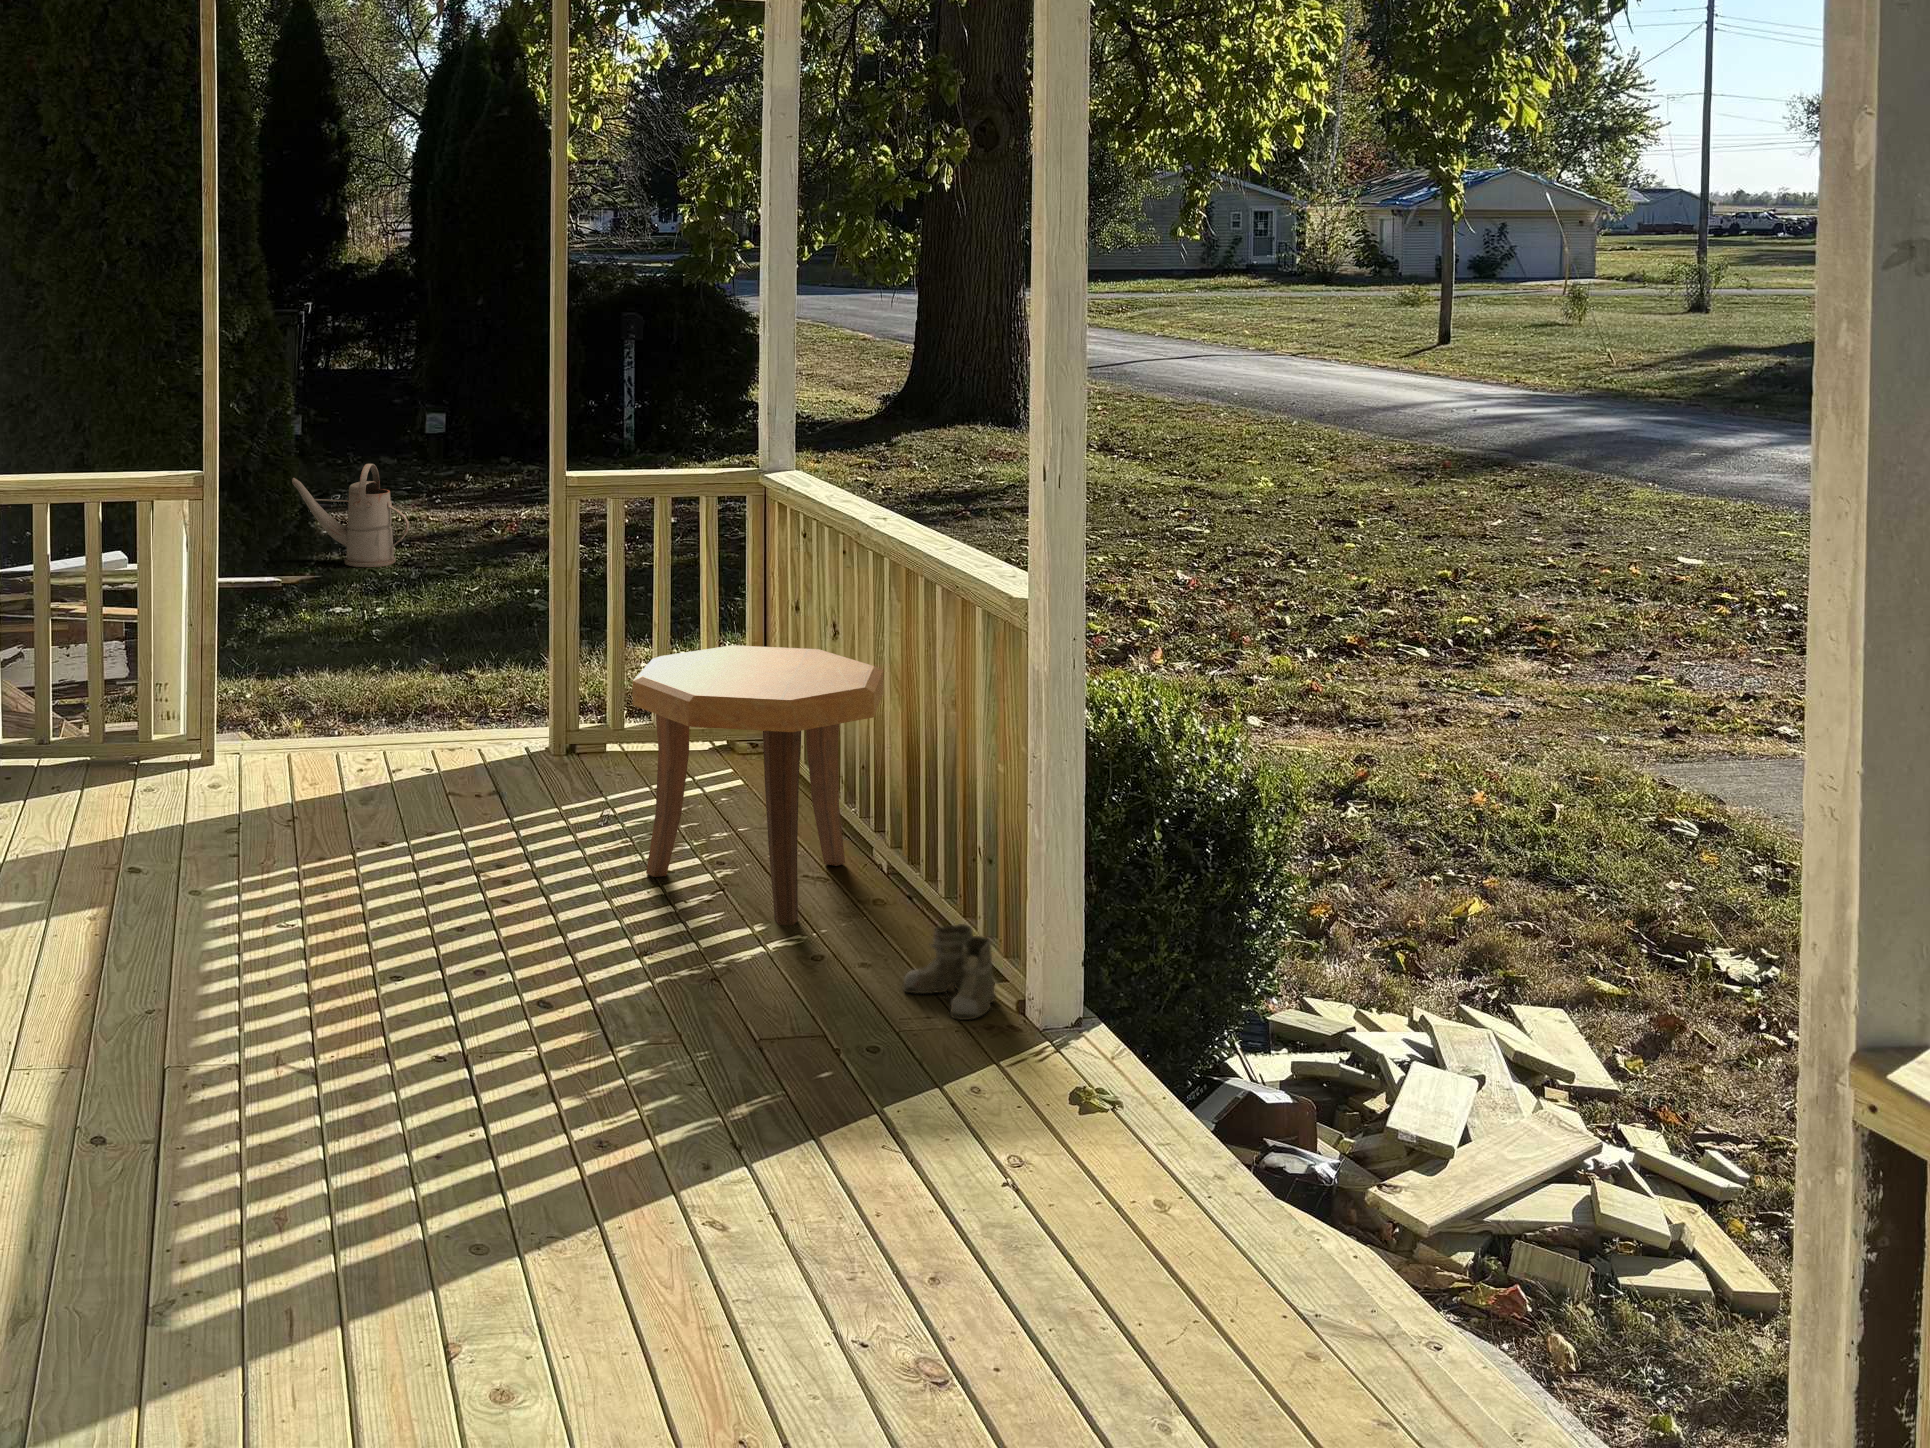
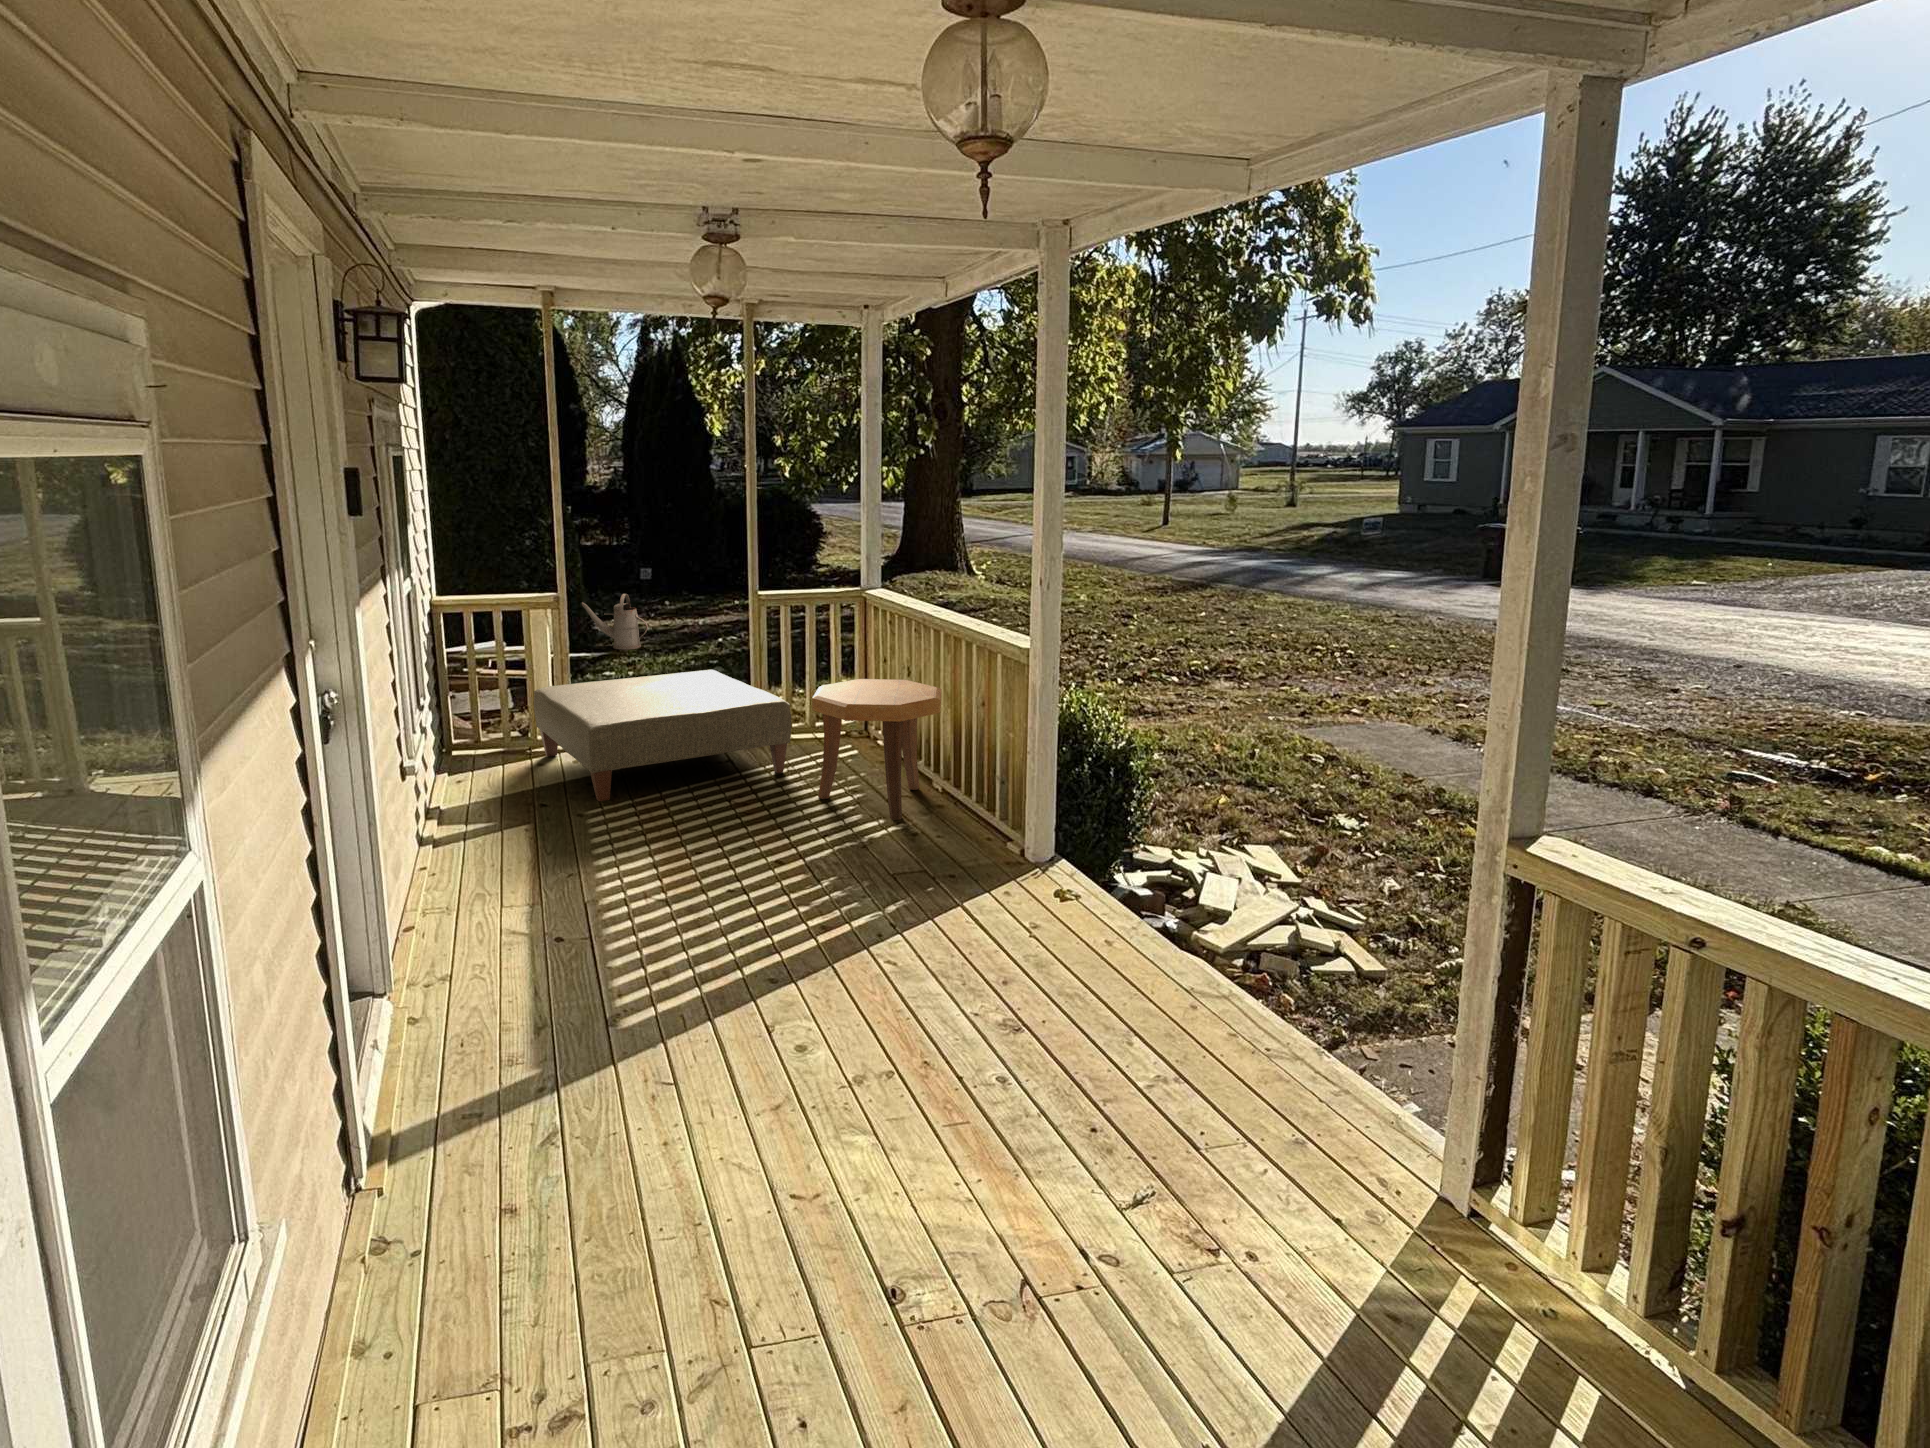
ottoman: none [149,617,608,866] -> present [534,670,791,801]
boots: present [903,924,996,1020] -> none [963,814,1019,861]

